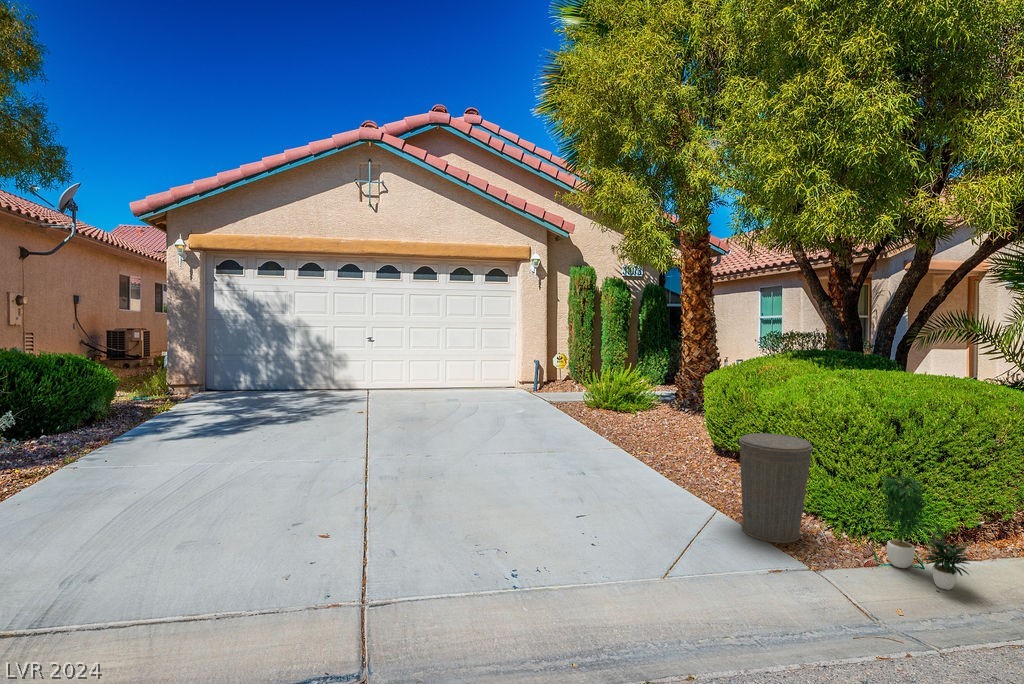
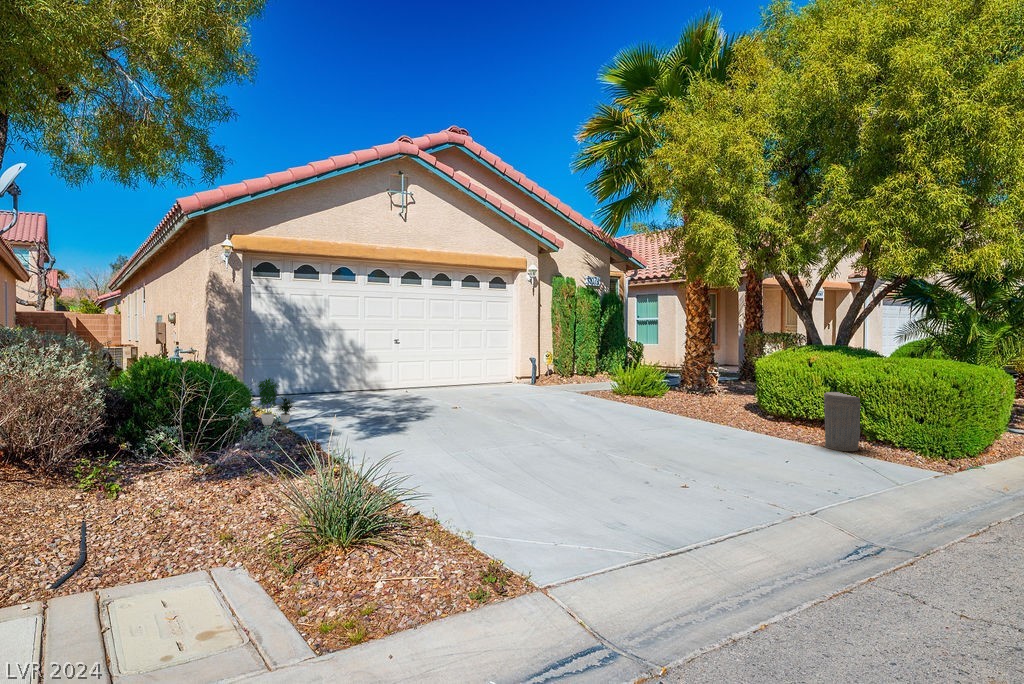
potted plant: present [880,472,973,590] -> present [257,378,295,426]

